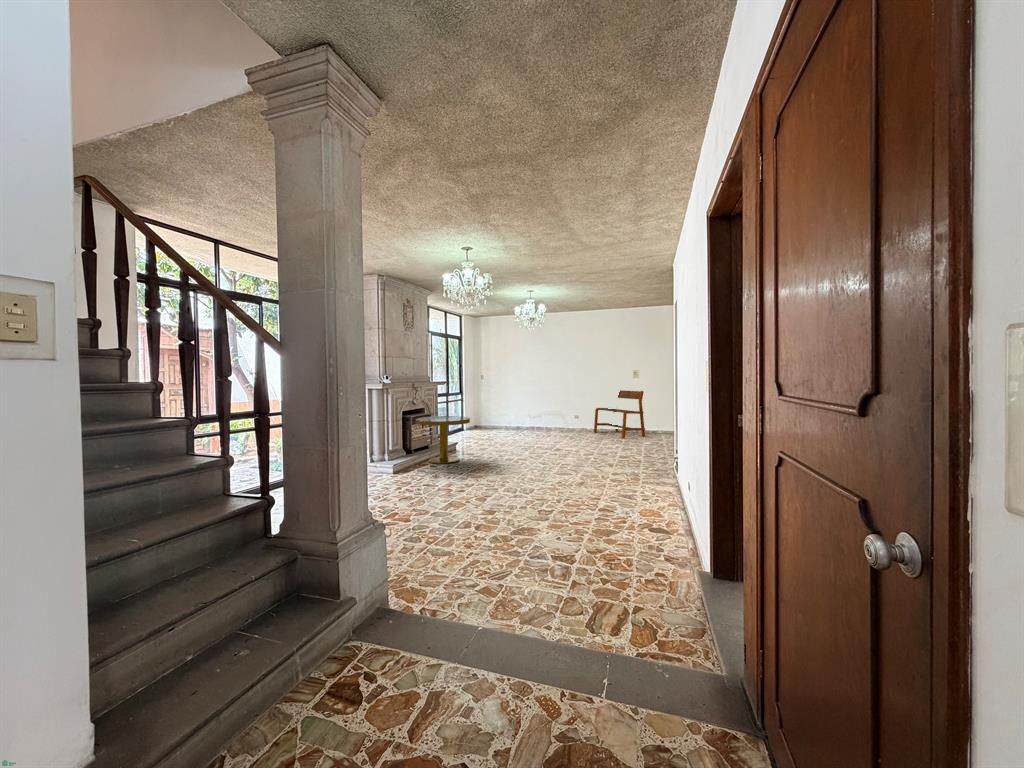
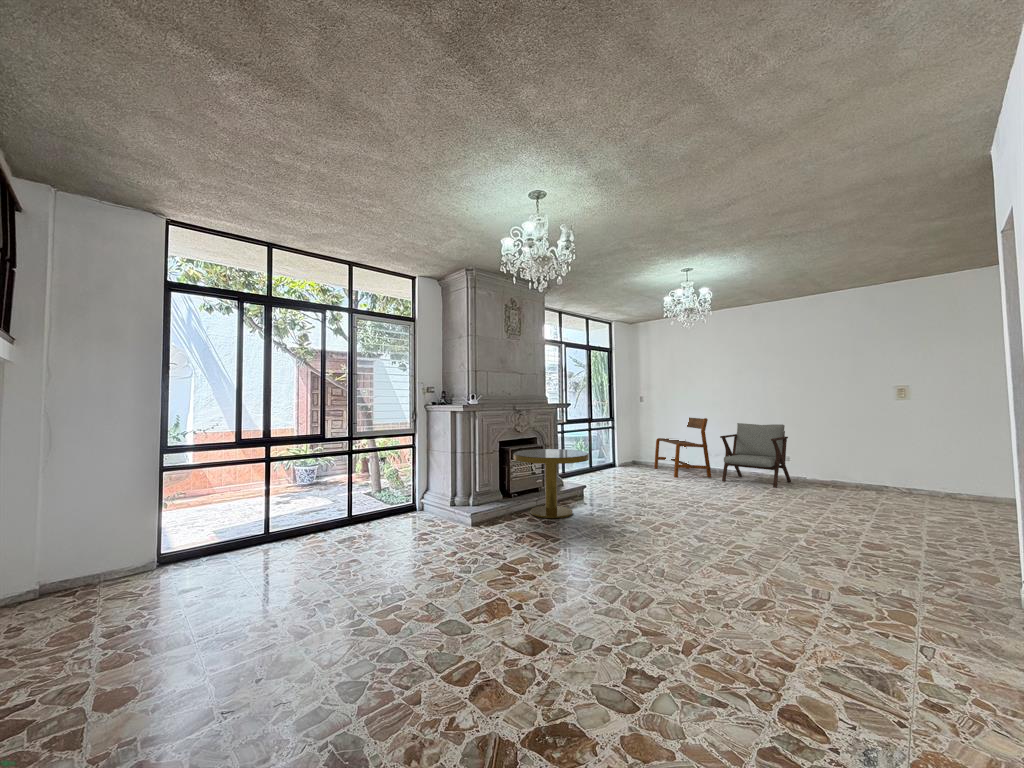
bench: present [594,390,645,439] -> present [654,417,711,478]
lounge chair: none [539,394,579,436] -> present [720,423,791,488]

